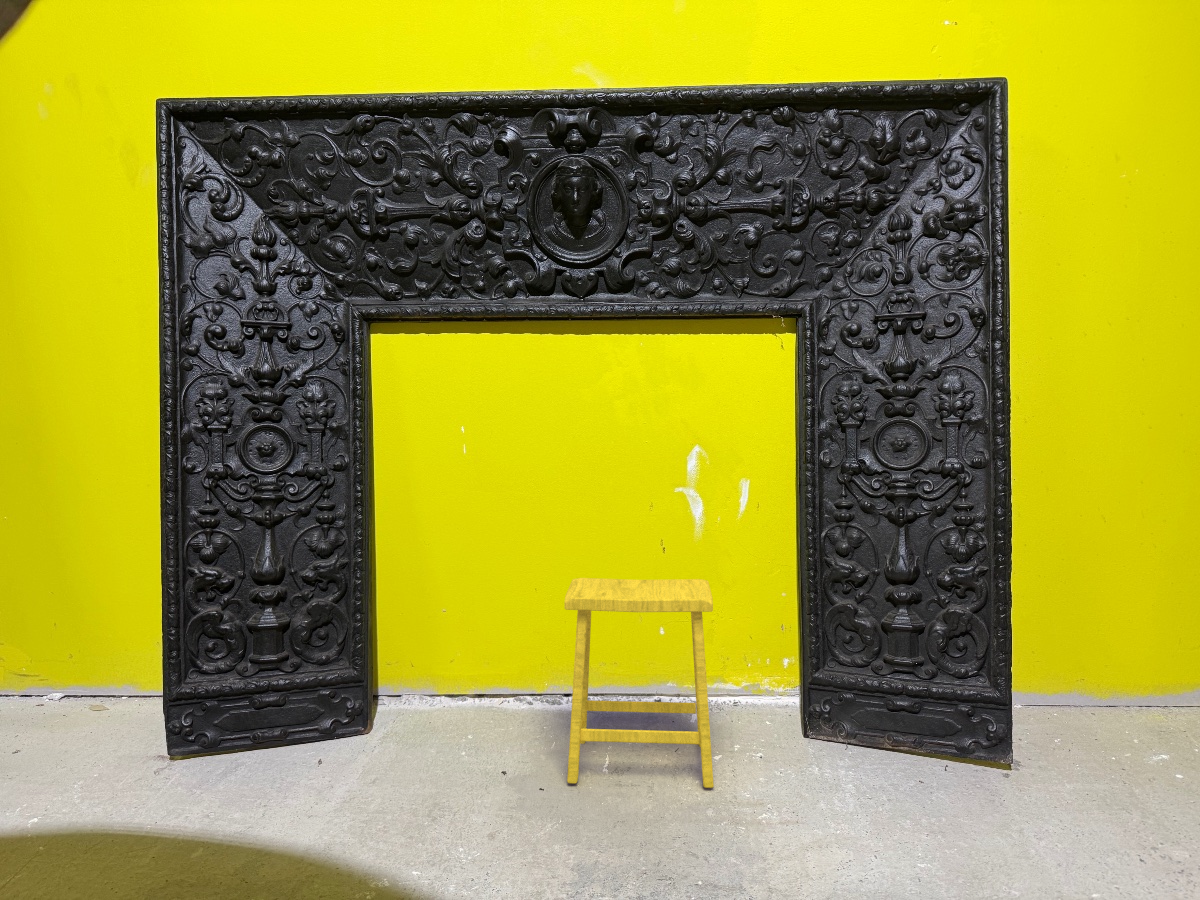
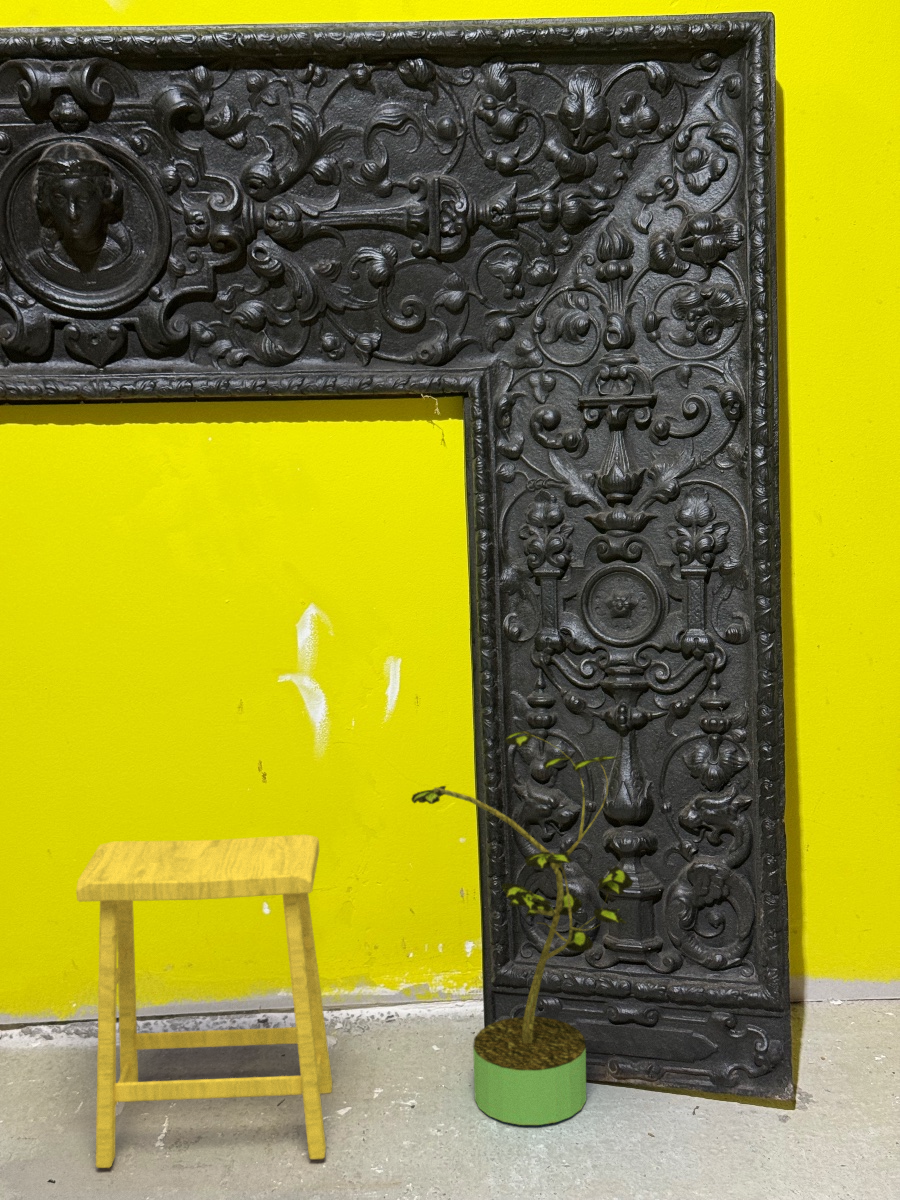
potted plant: none [770,521,922,776] -> present [412,731,633,1125]

